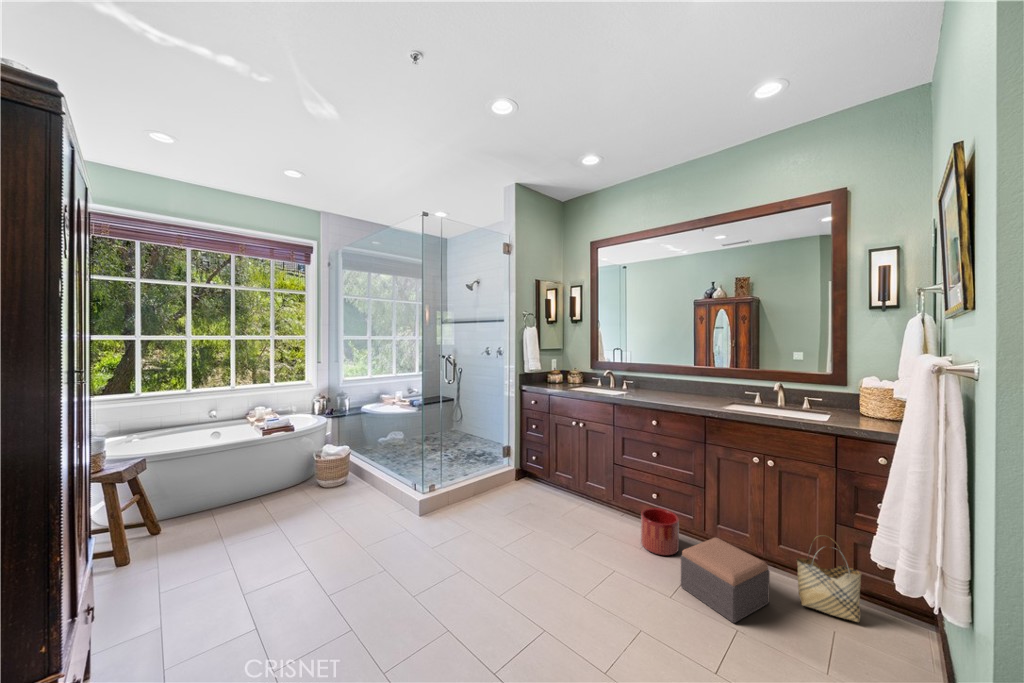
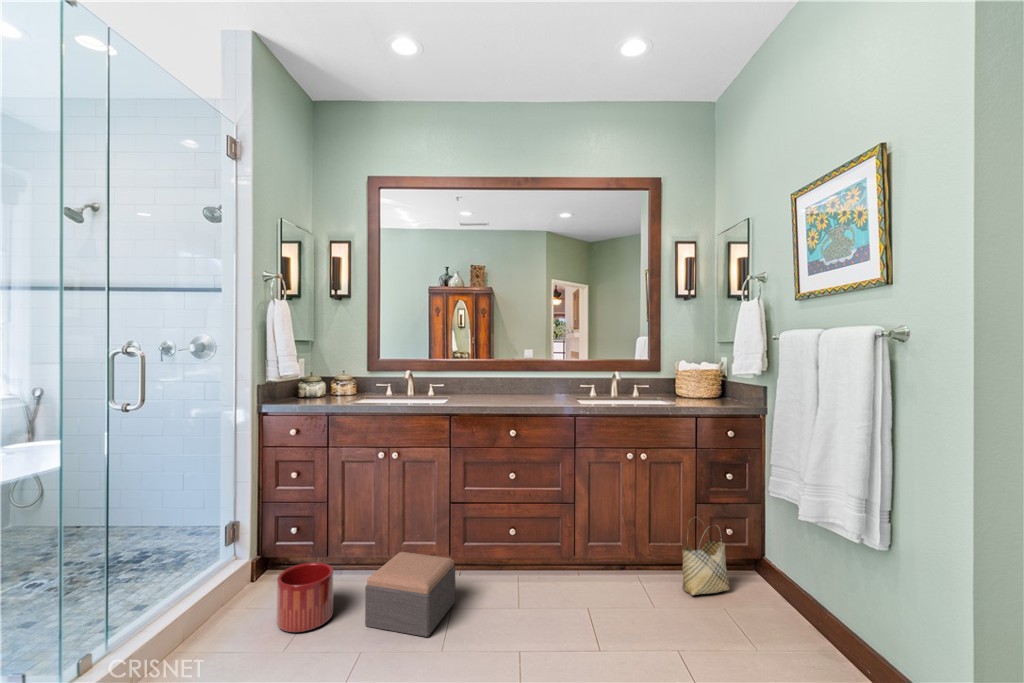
planter: present [641,508,679,555] -> present [277,563,333,632]
footstool: present [681,538,770,623] -> present [365,552,455,637]

